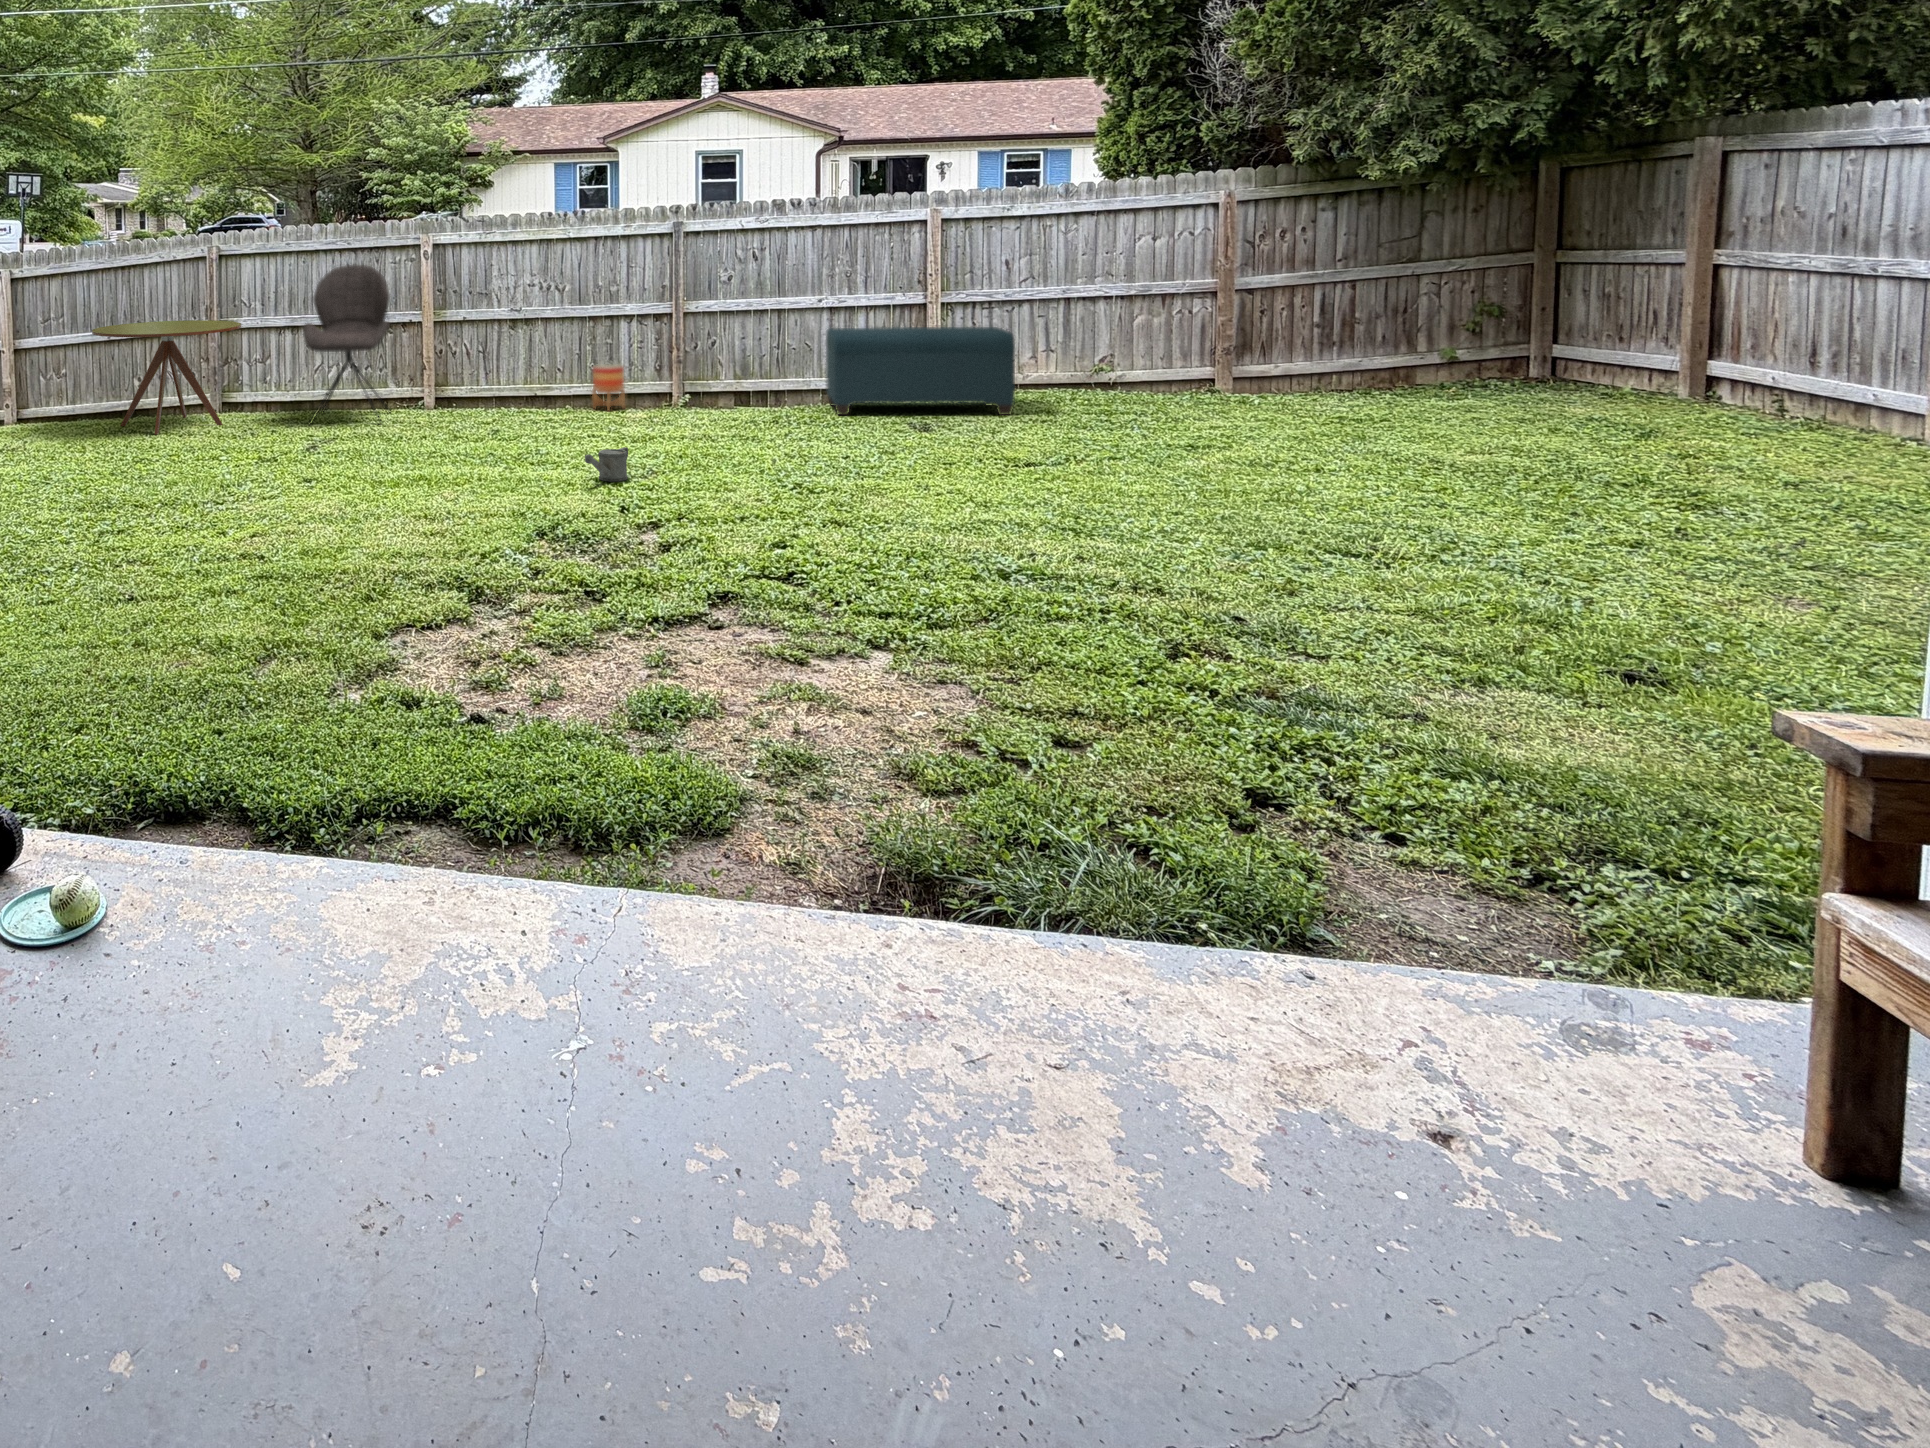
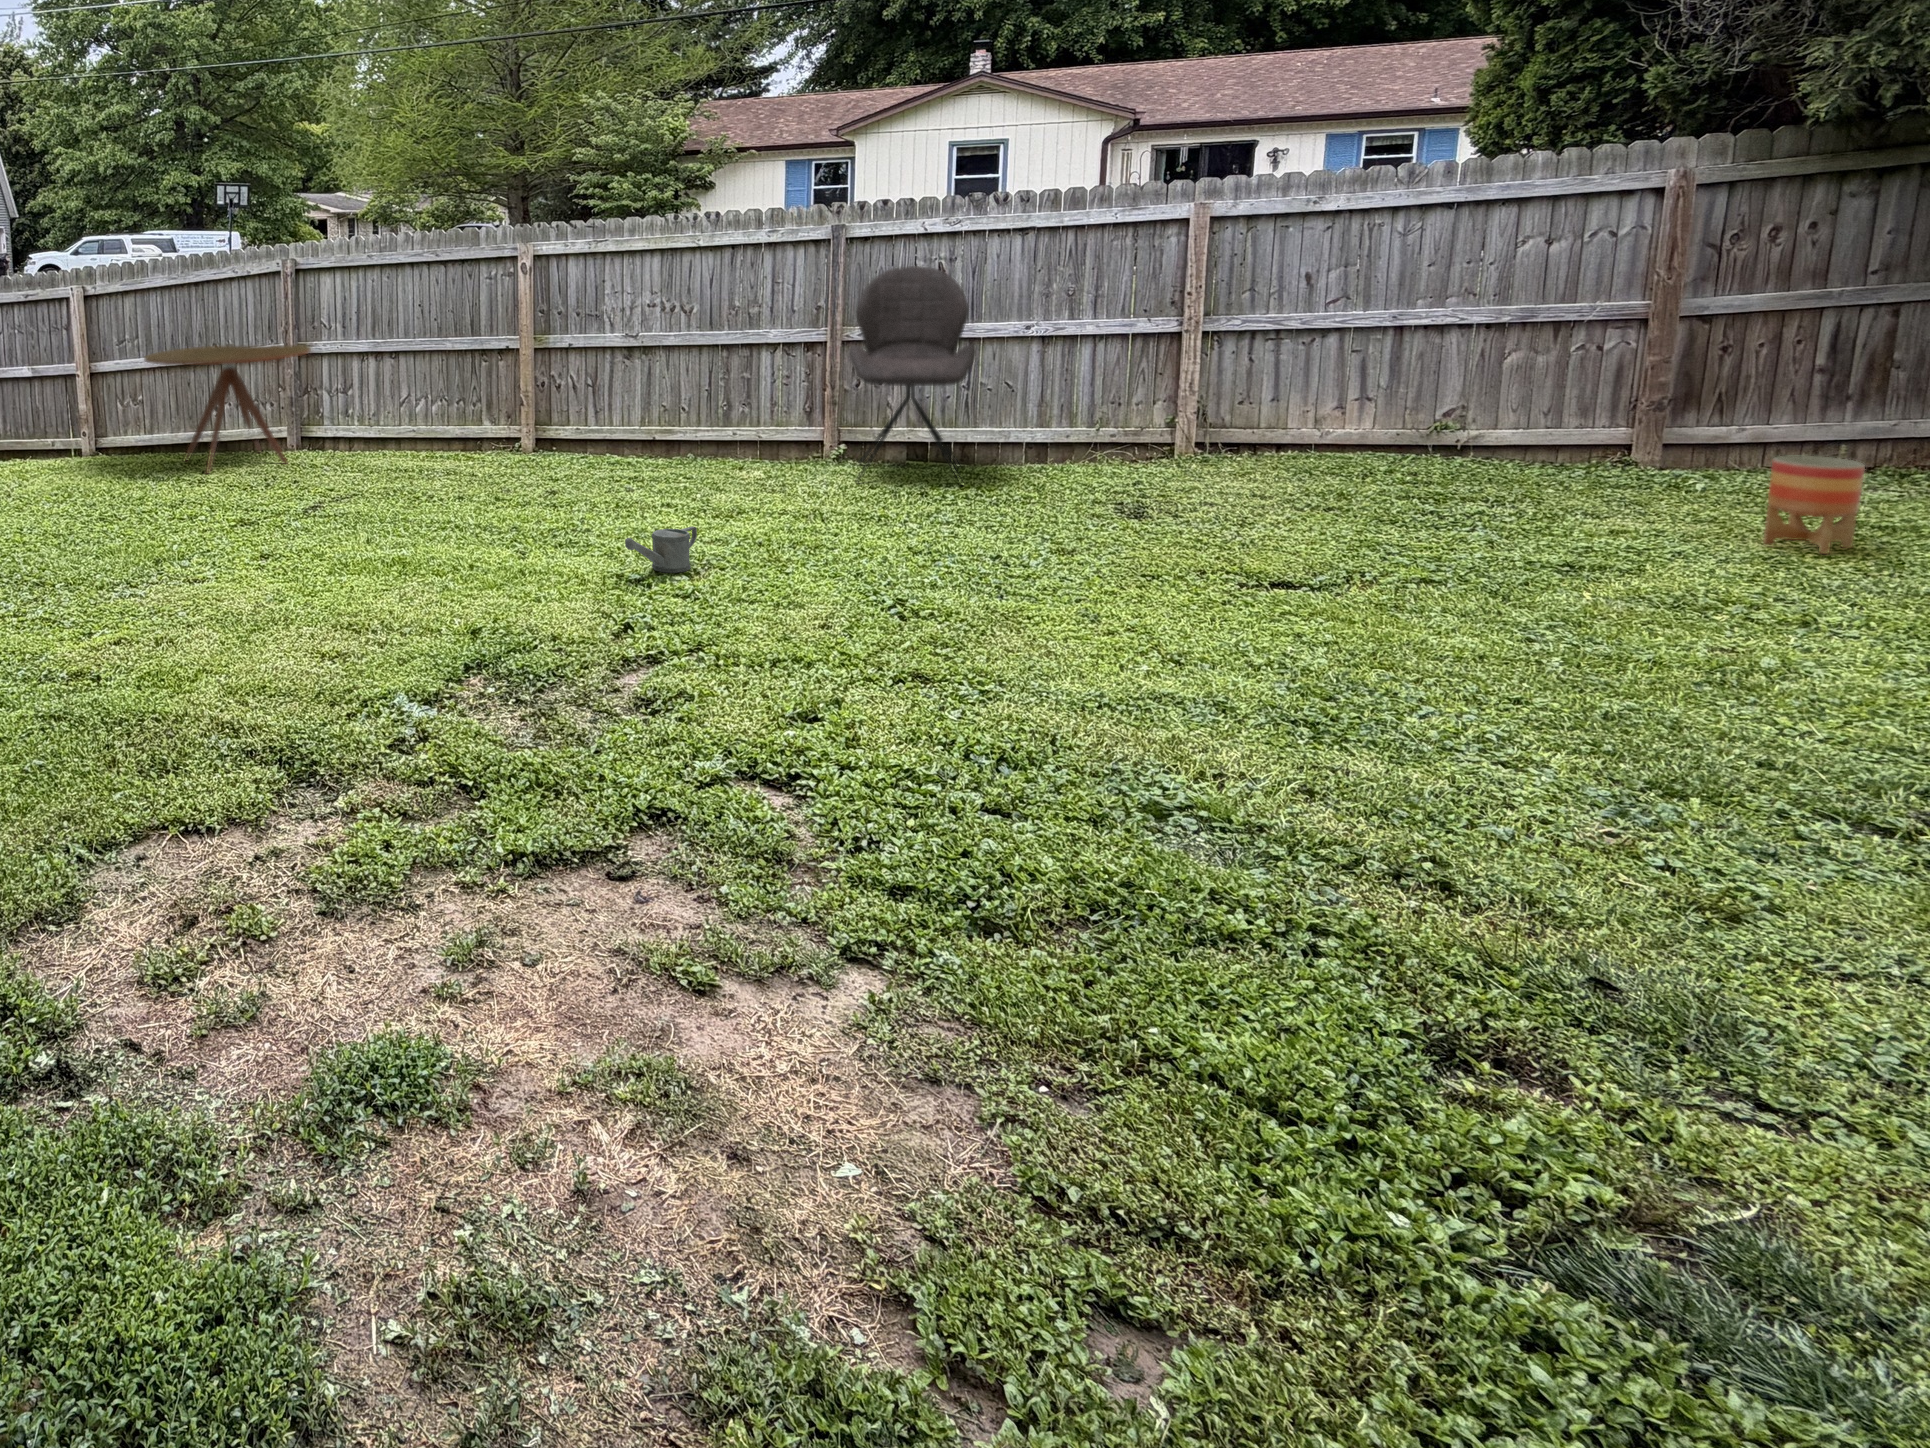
chair: present [303,264,390,423] -> present [849,266,976,485]
bench: present [826,327,1015,415] -> none [1032,365,1305,490]
planter: present [592,364,625,410] -> present [1763,456,1865,554]

